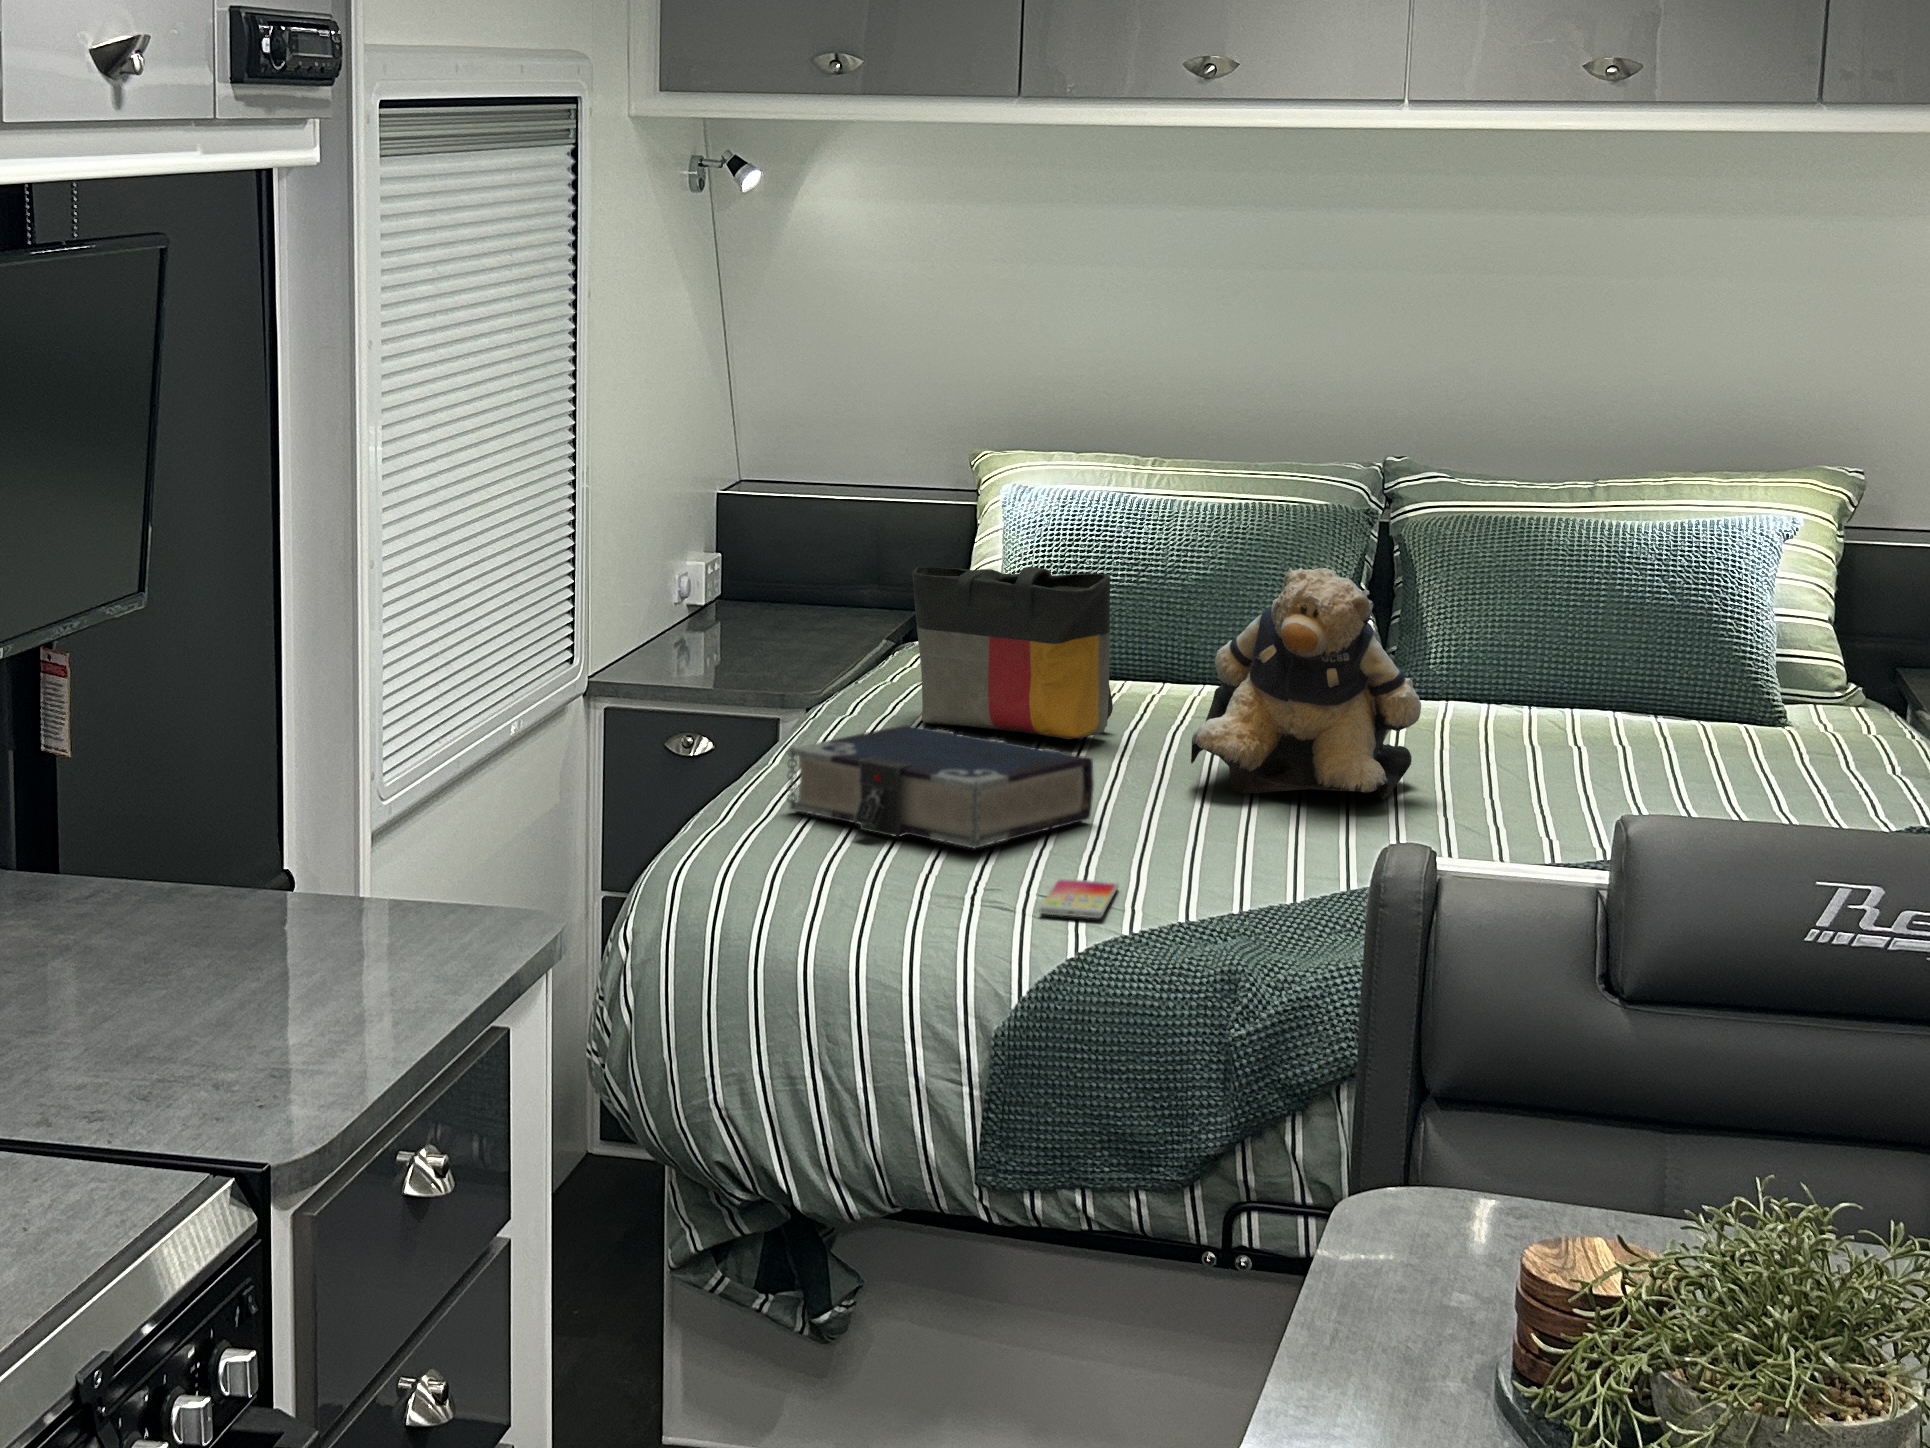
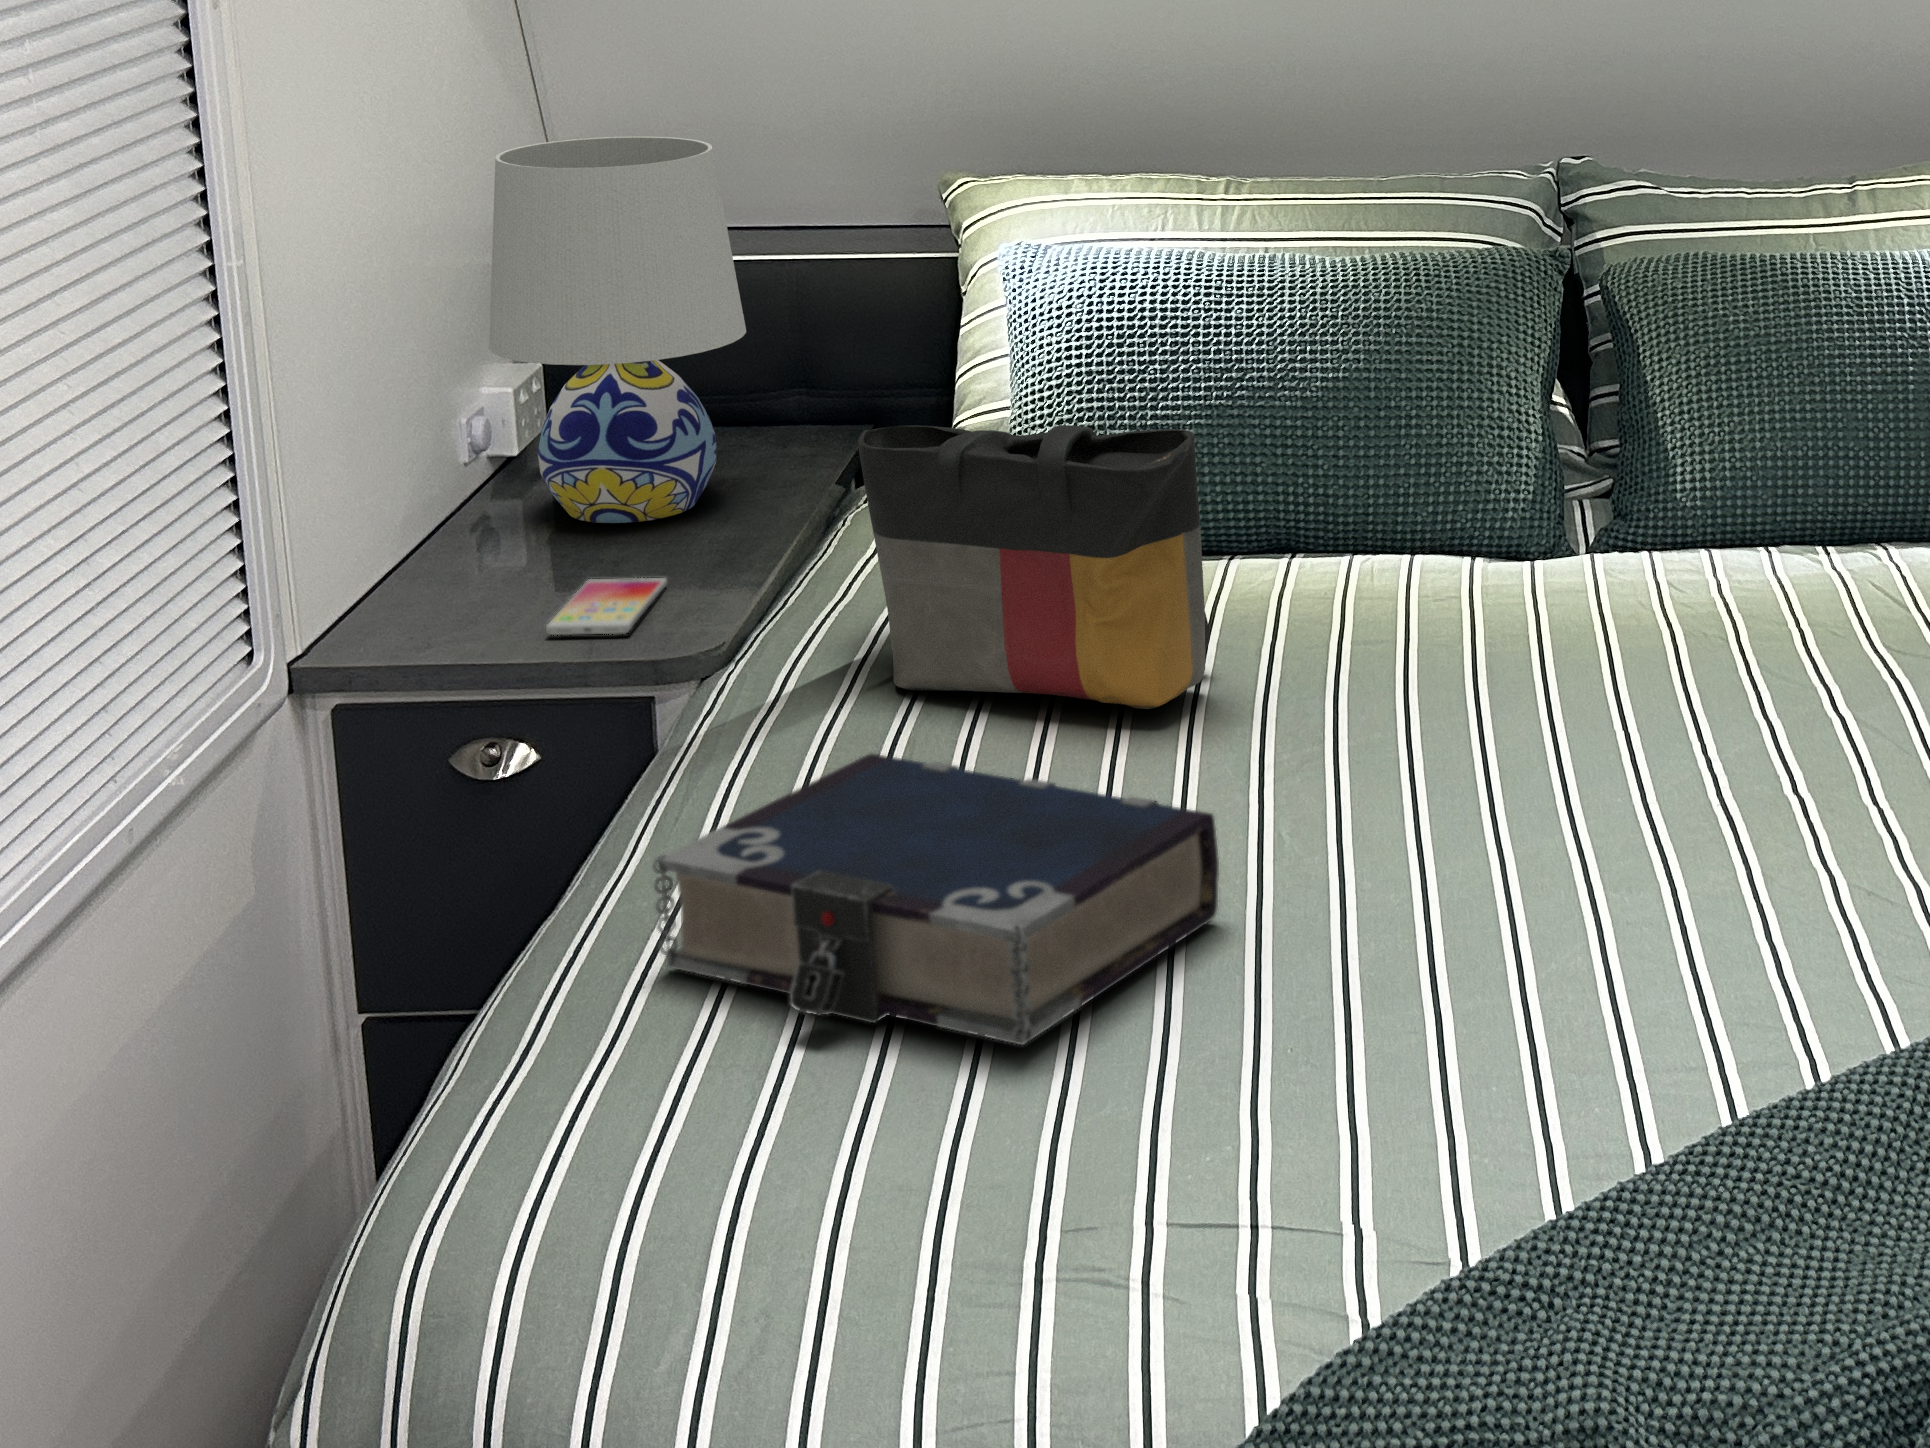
table lamp: none [699,405,850,639] -> present [489,136,746,523]
teddy bear: present [1191,568,1421,800] -> none [1364,430,1730,807]
smartphone: present [1040,878,1119,918] -> present [546,578,667,635]

